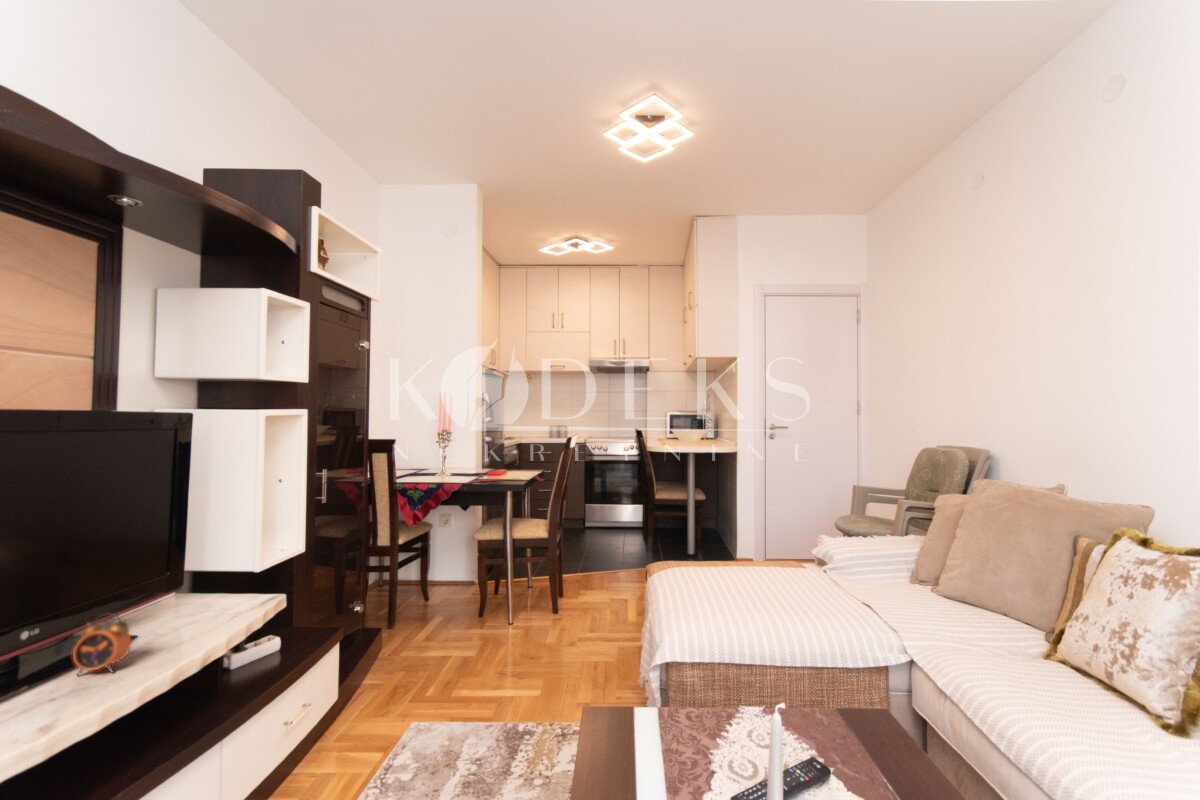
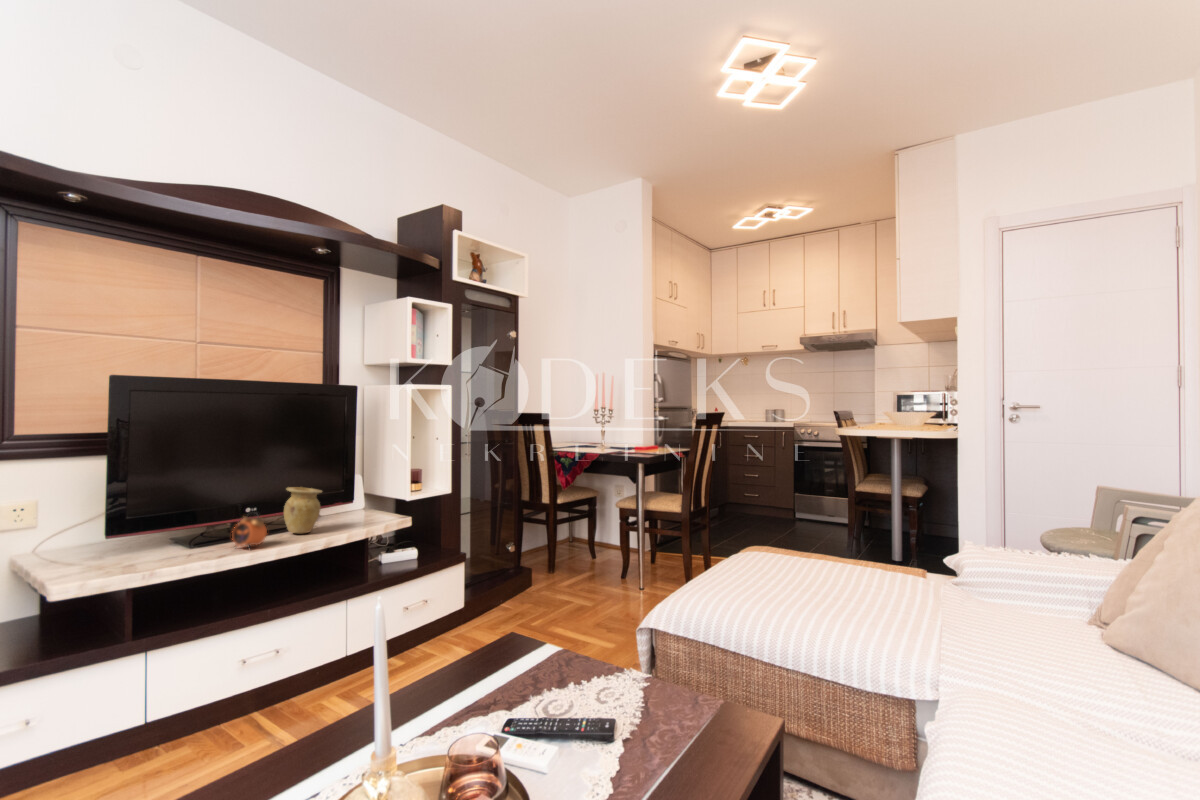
vase: none [125,564,188,634] -> present [284,487,322,533]

